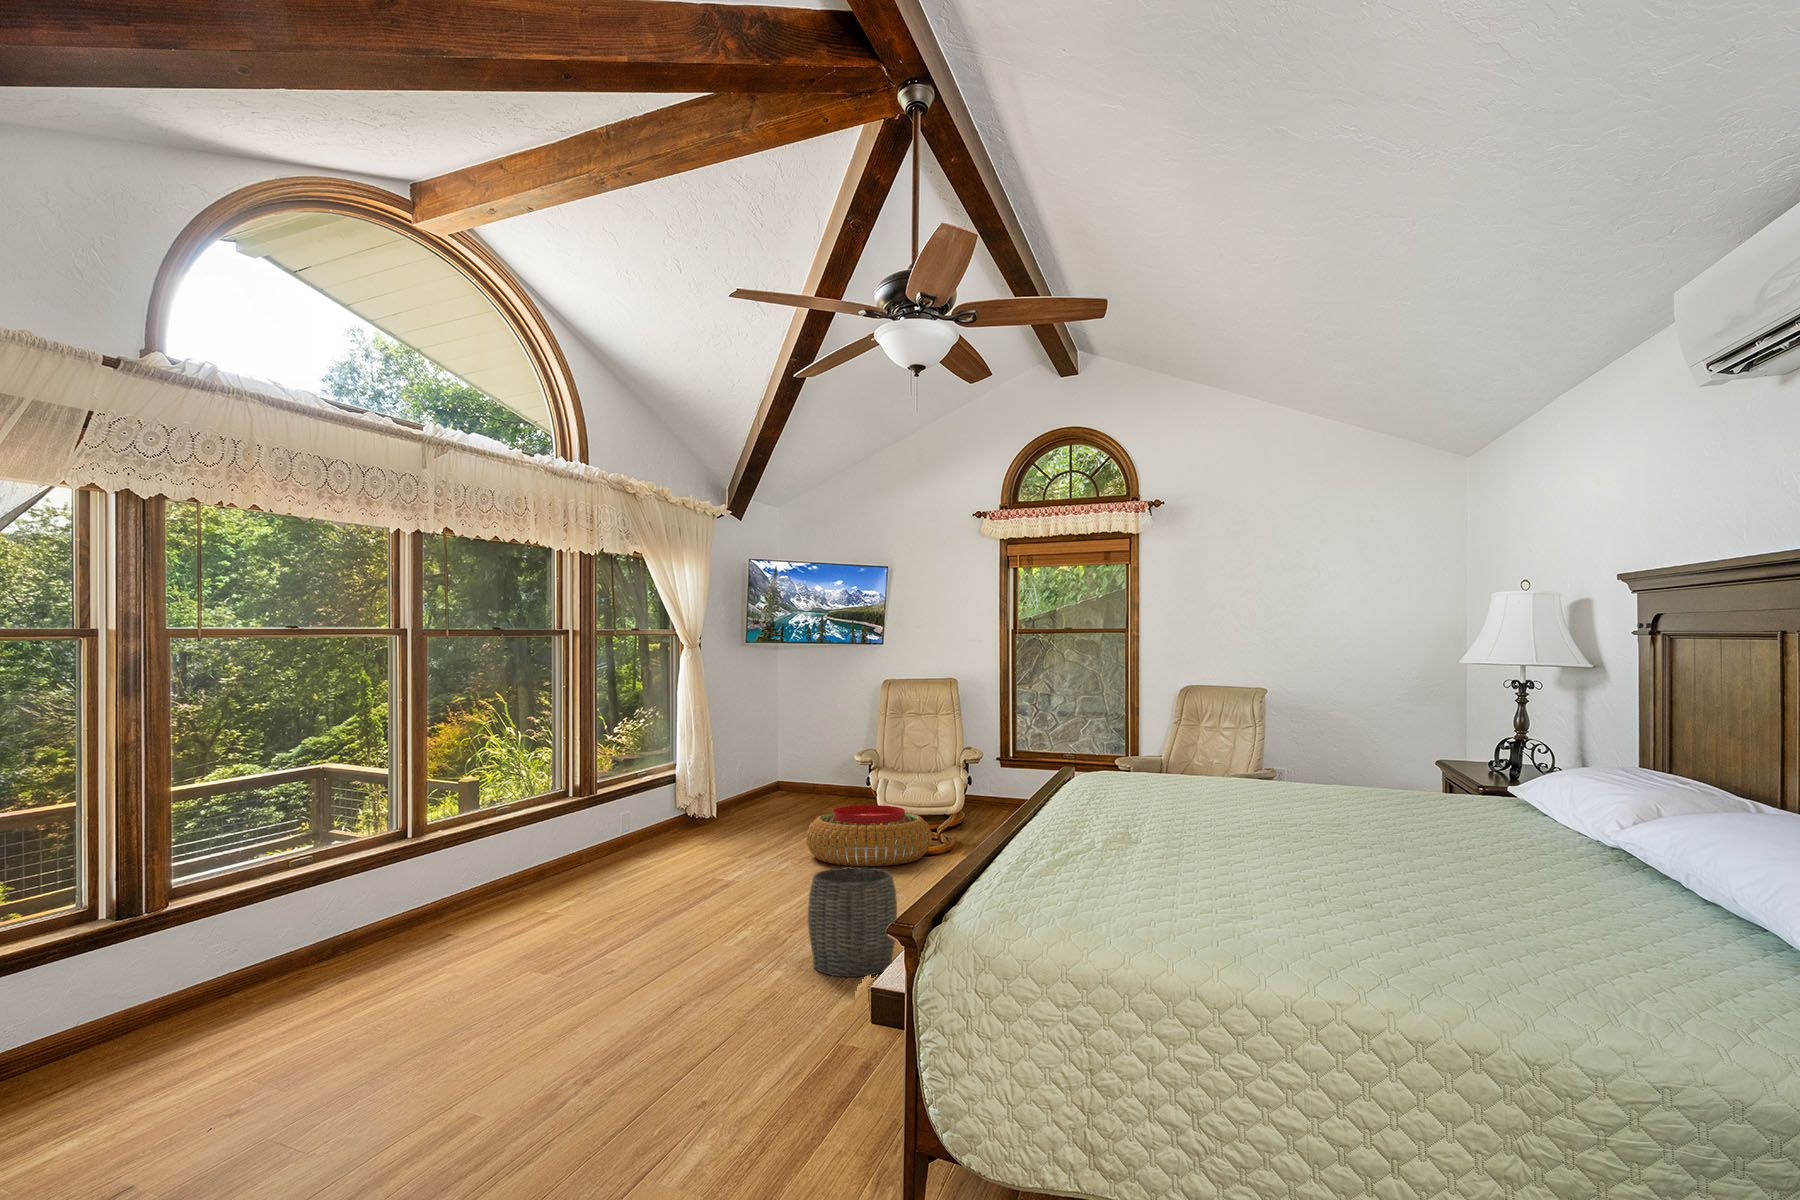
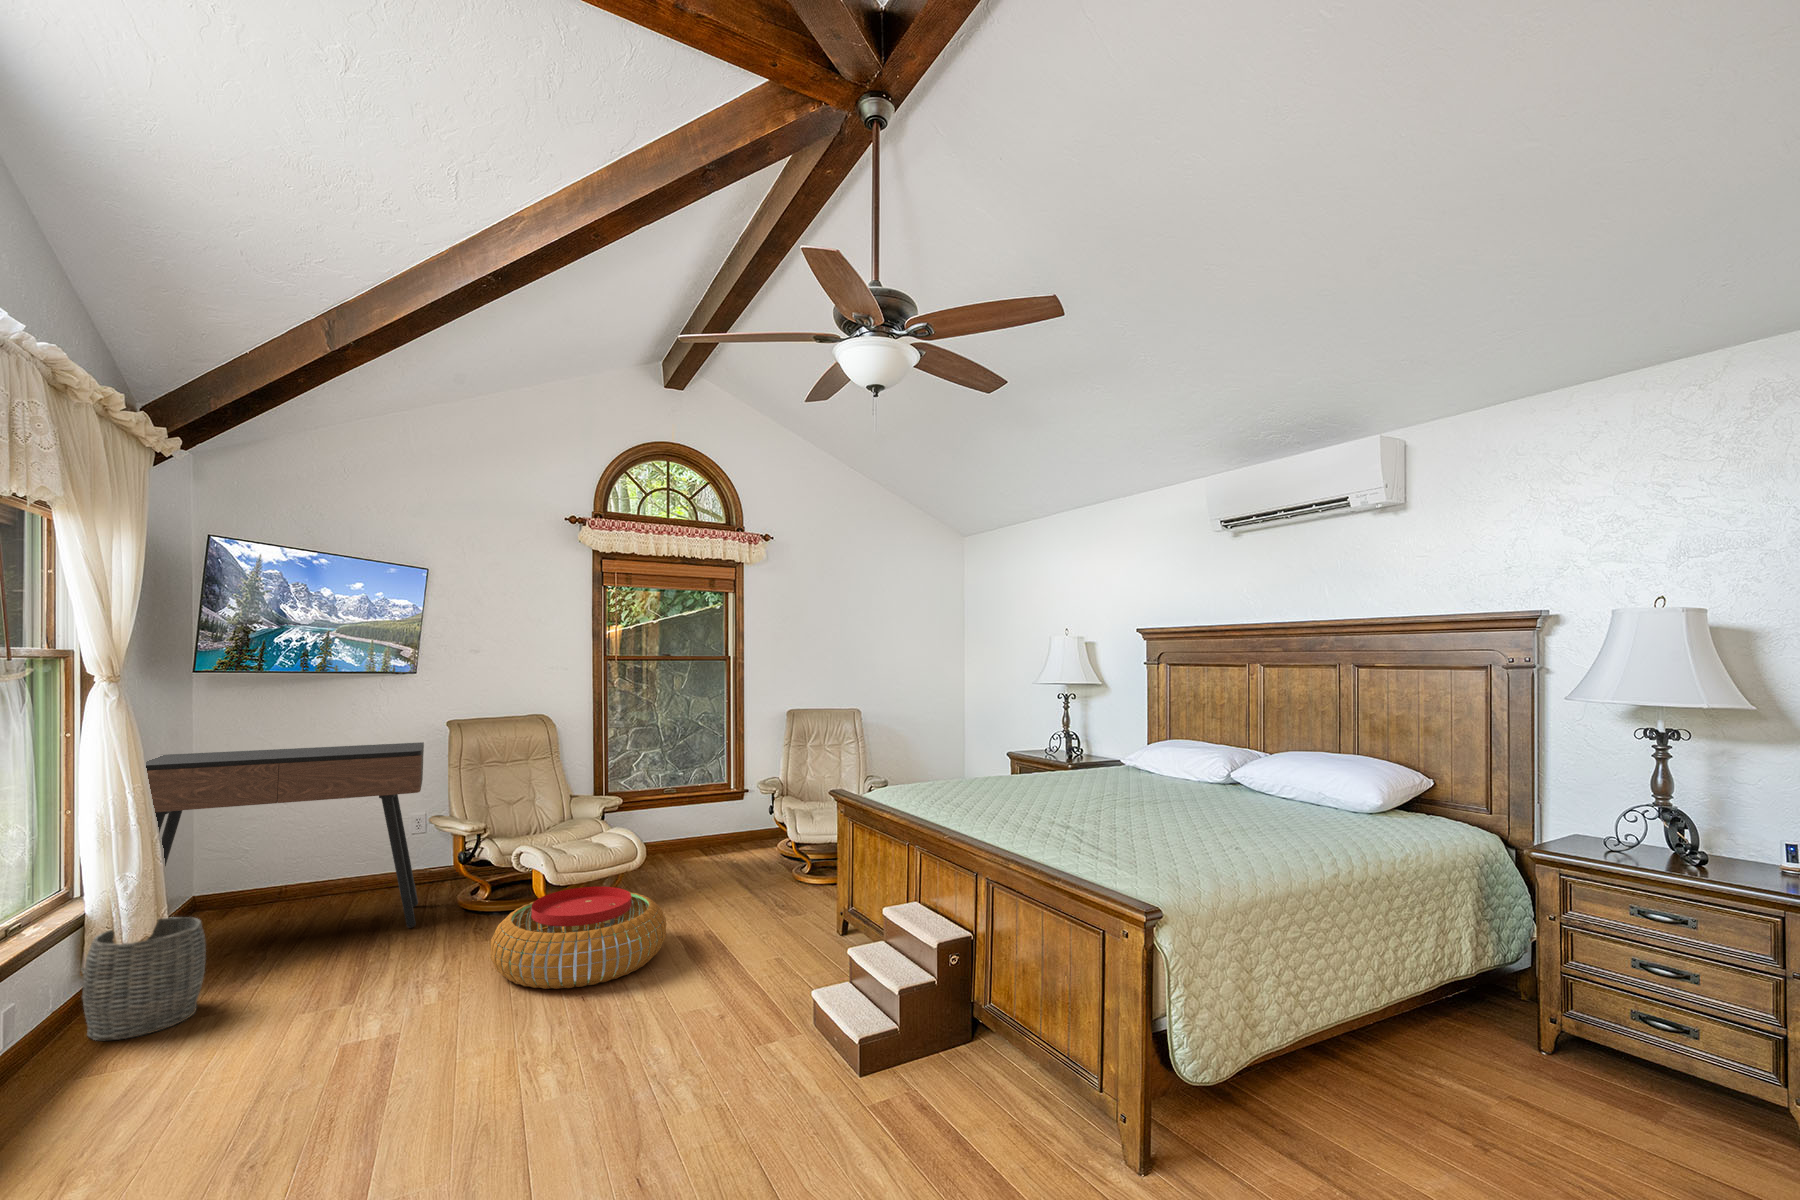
console table: none [701,695,865,826] -> present [146,742,424,928]
woven basket: present [808,867,897,977] -> present [82,917,206,1040]

